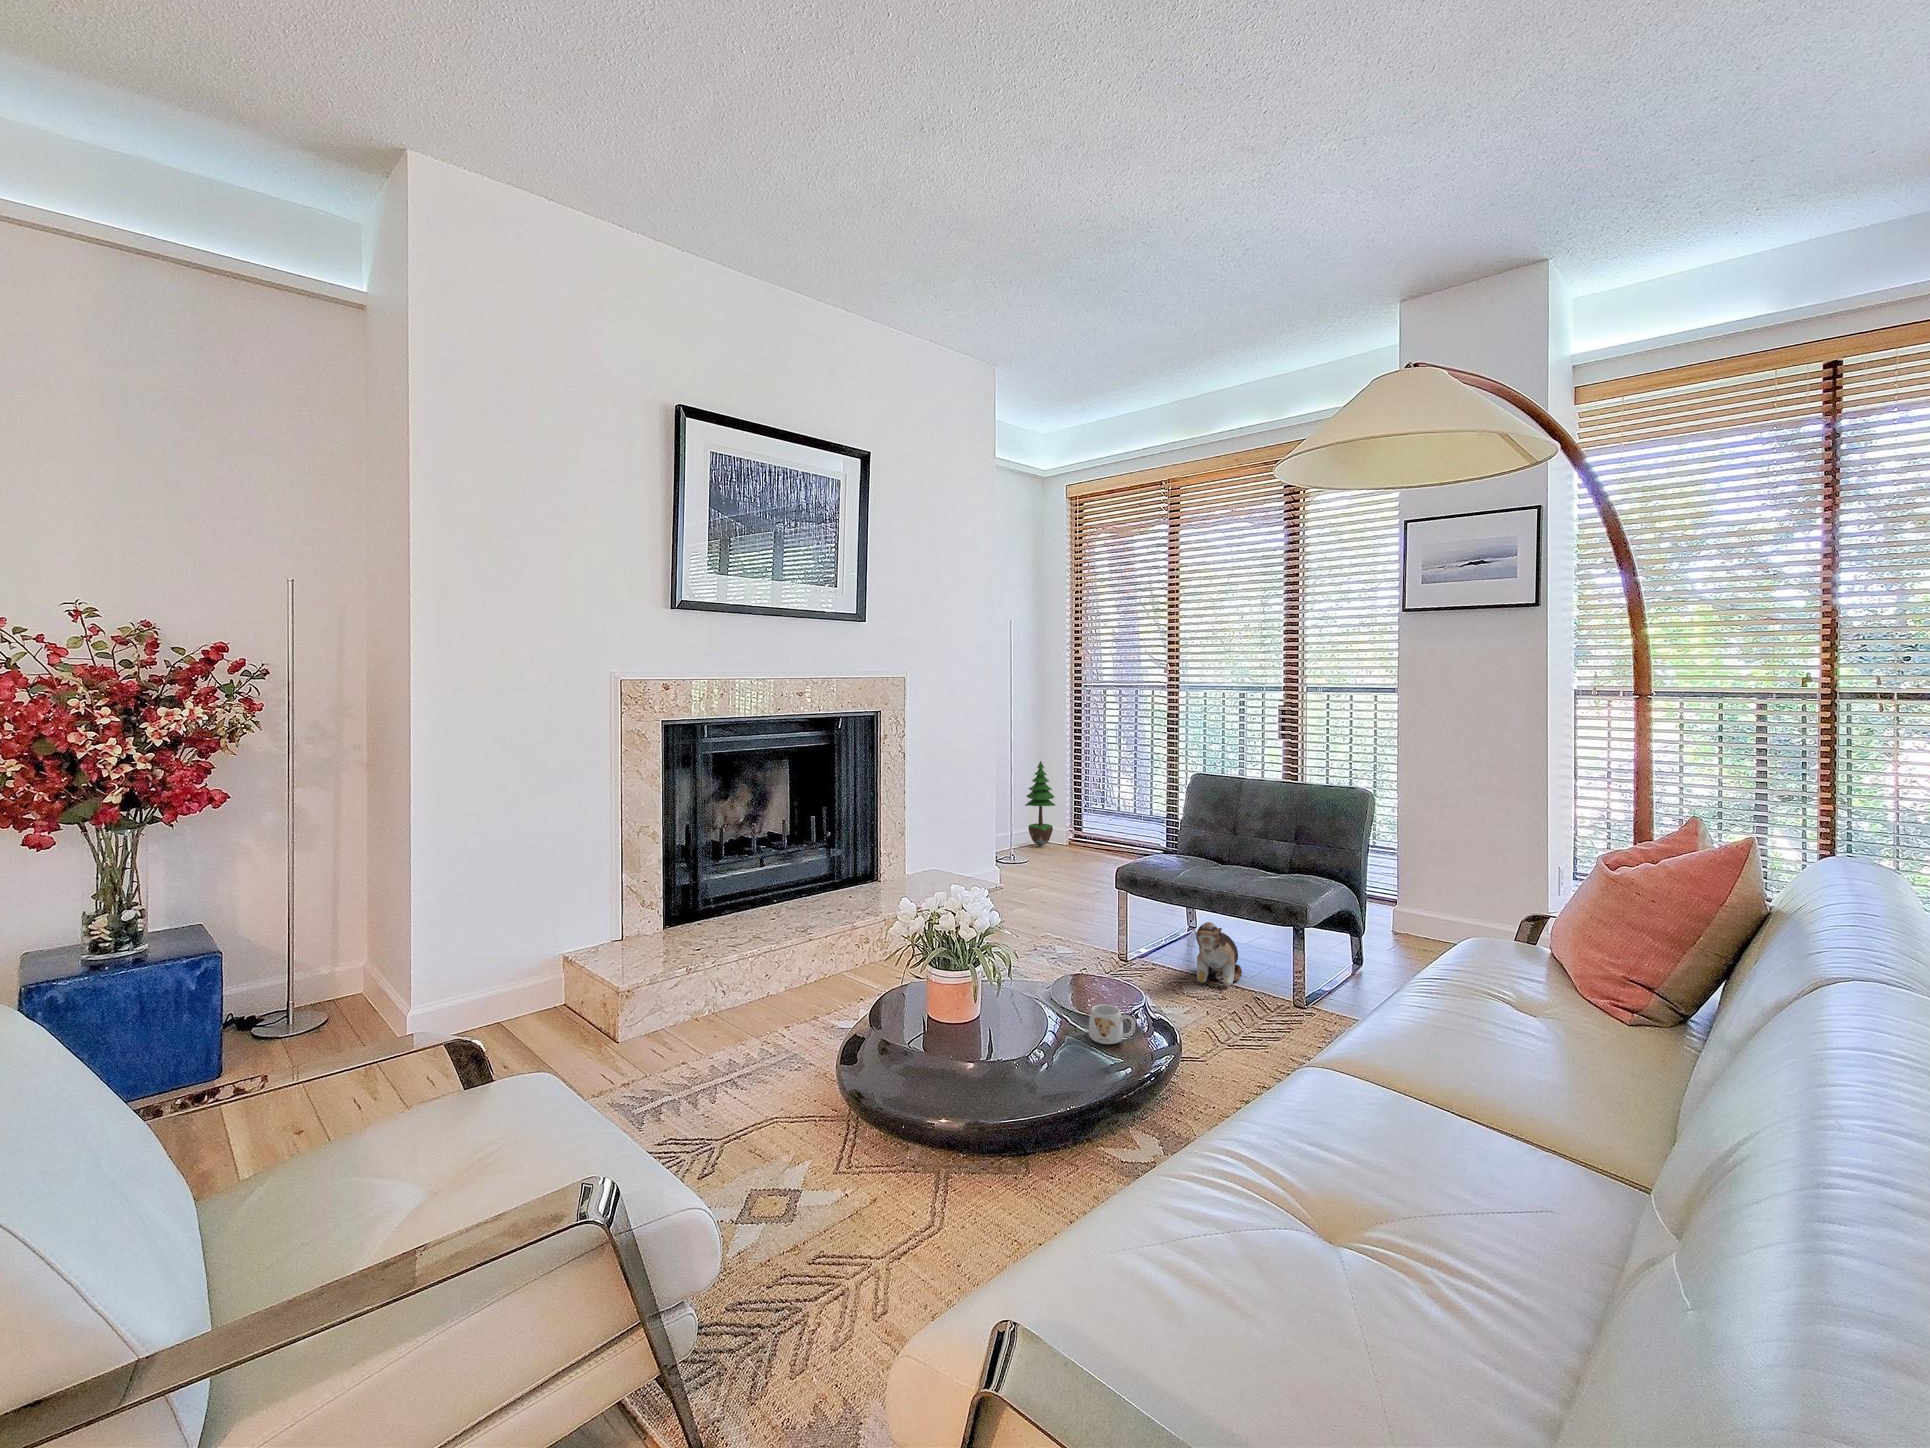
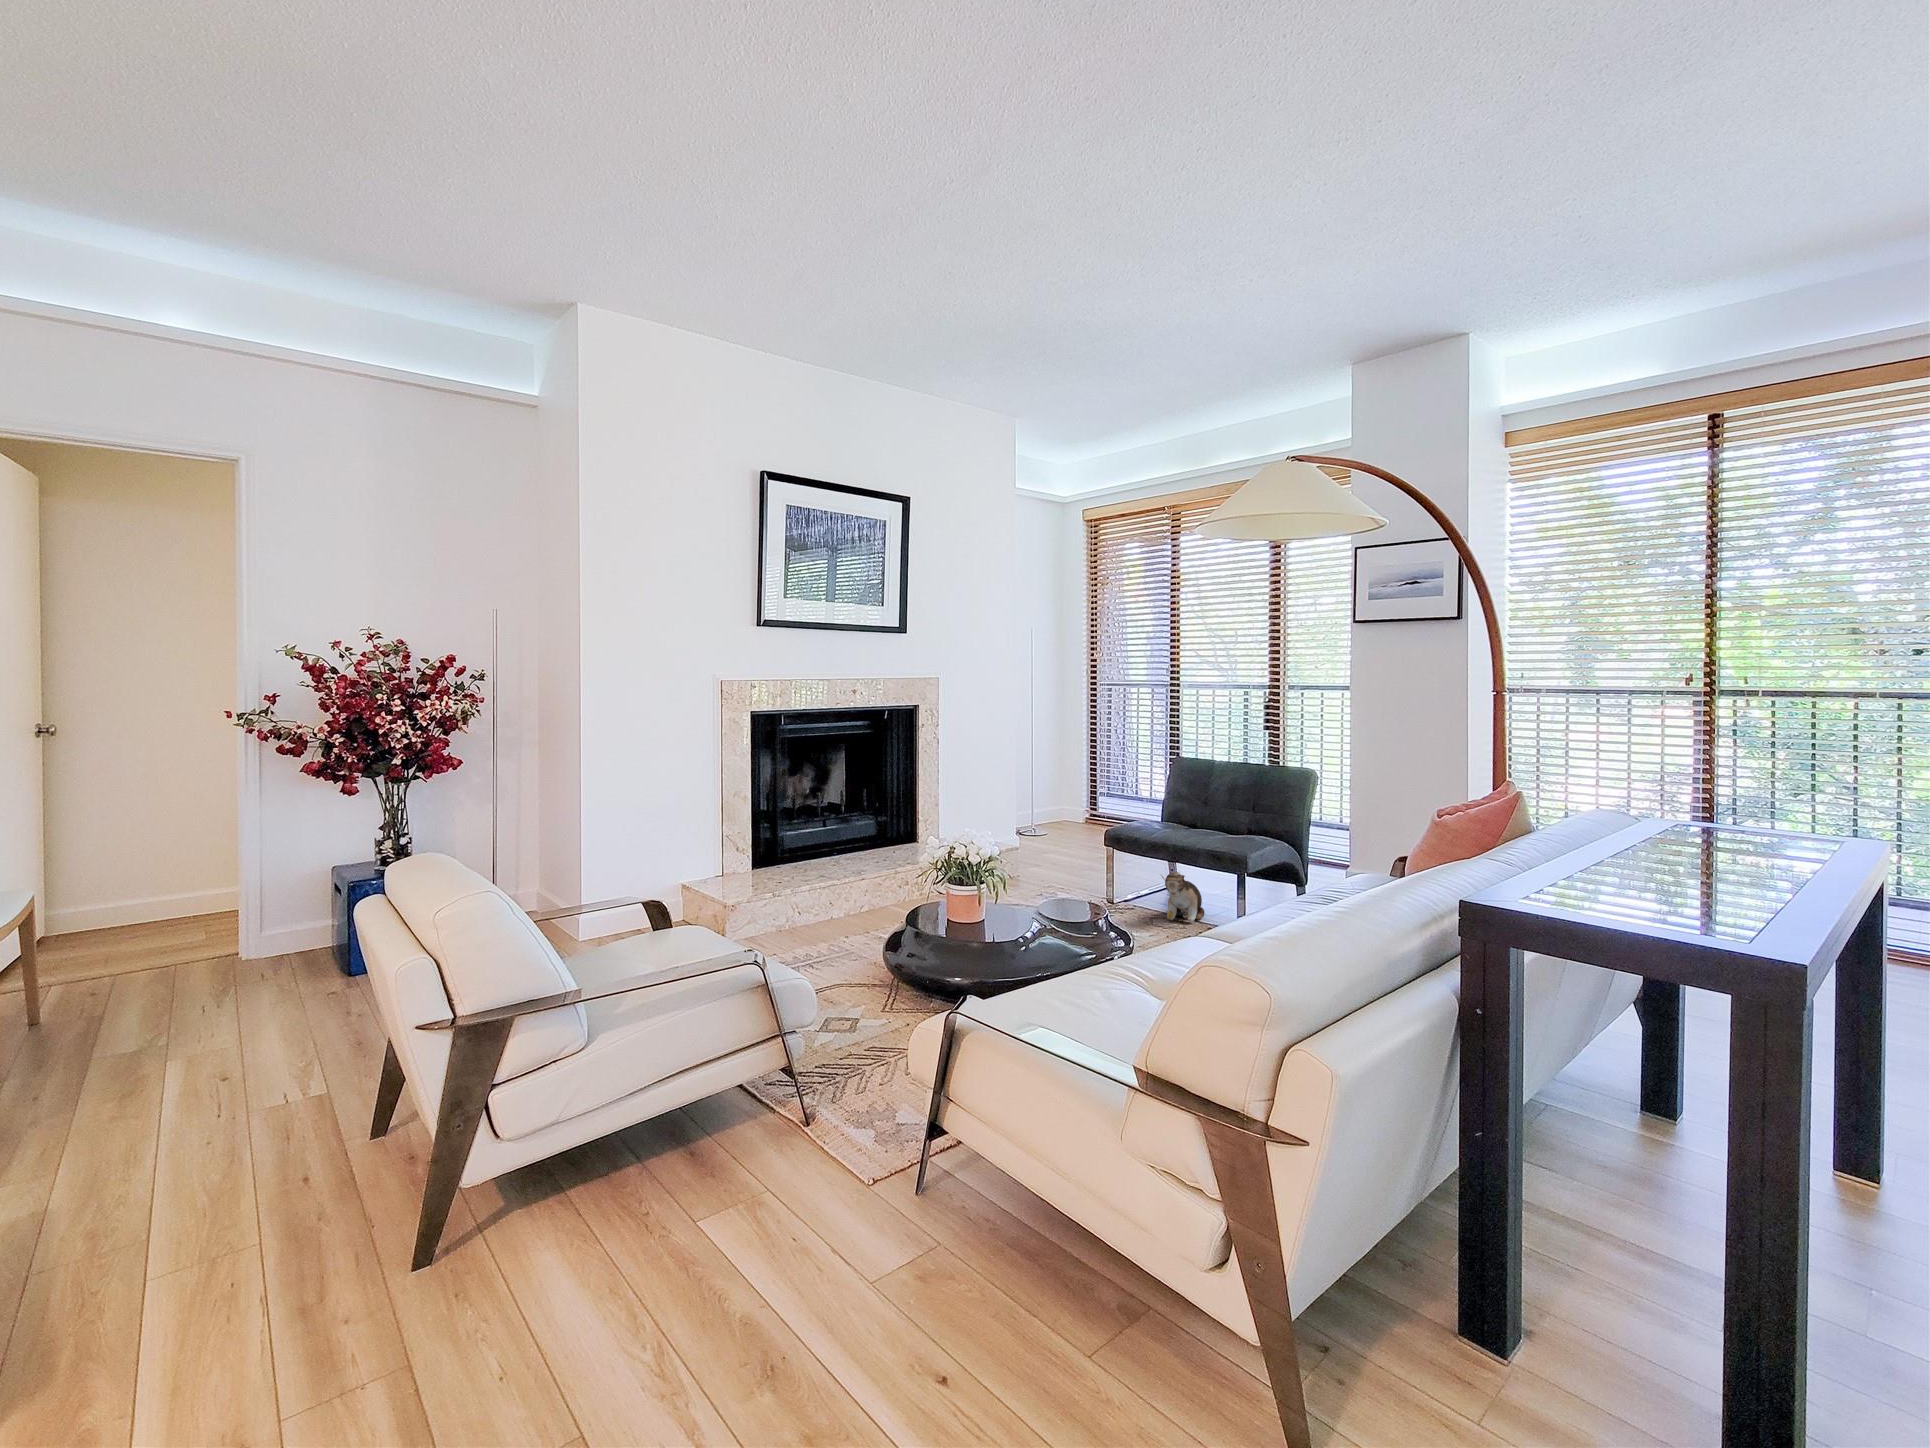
potted tree: present [1025,761,1055,847] -> none [1045,749,1072,824]
mug: present [1089,1004,1135,1044] -> none [1061,911,1093,937]

